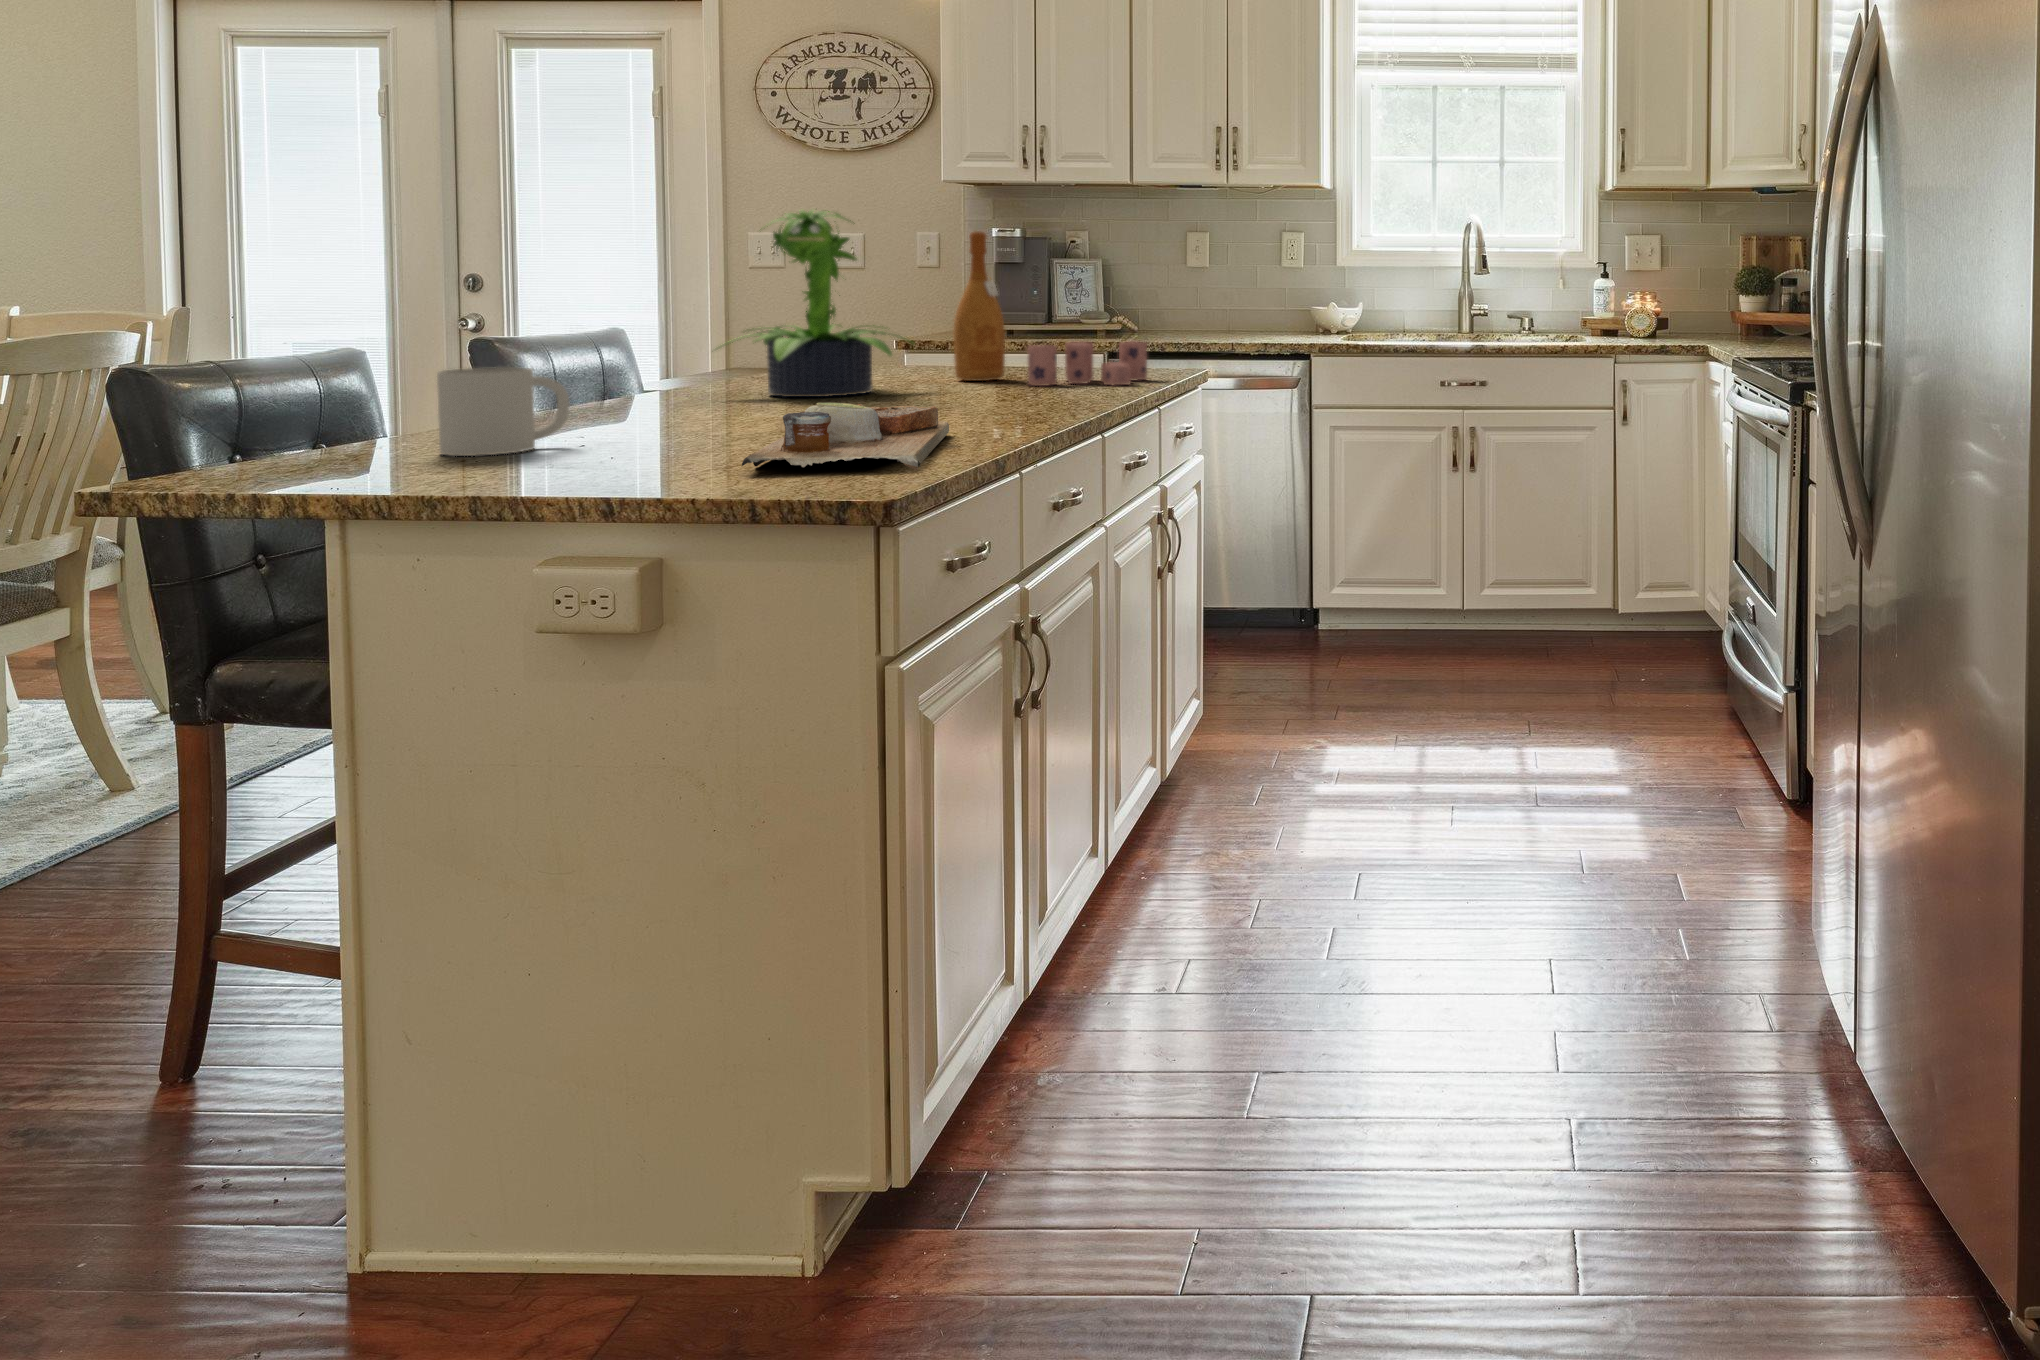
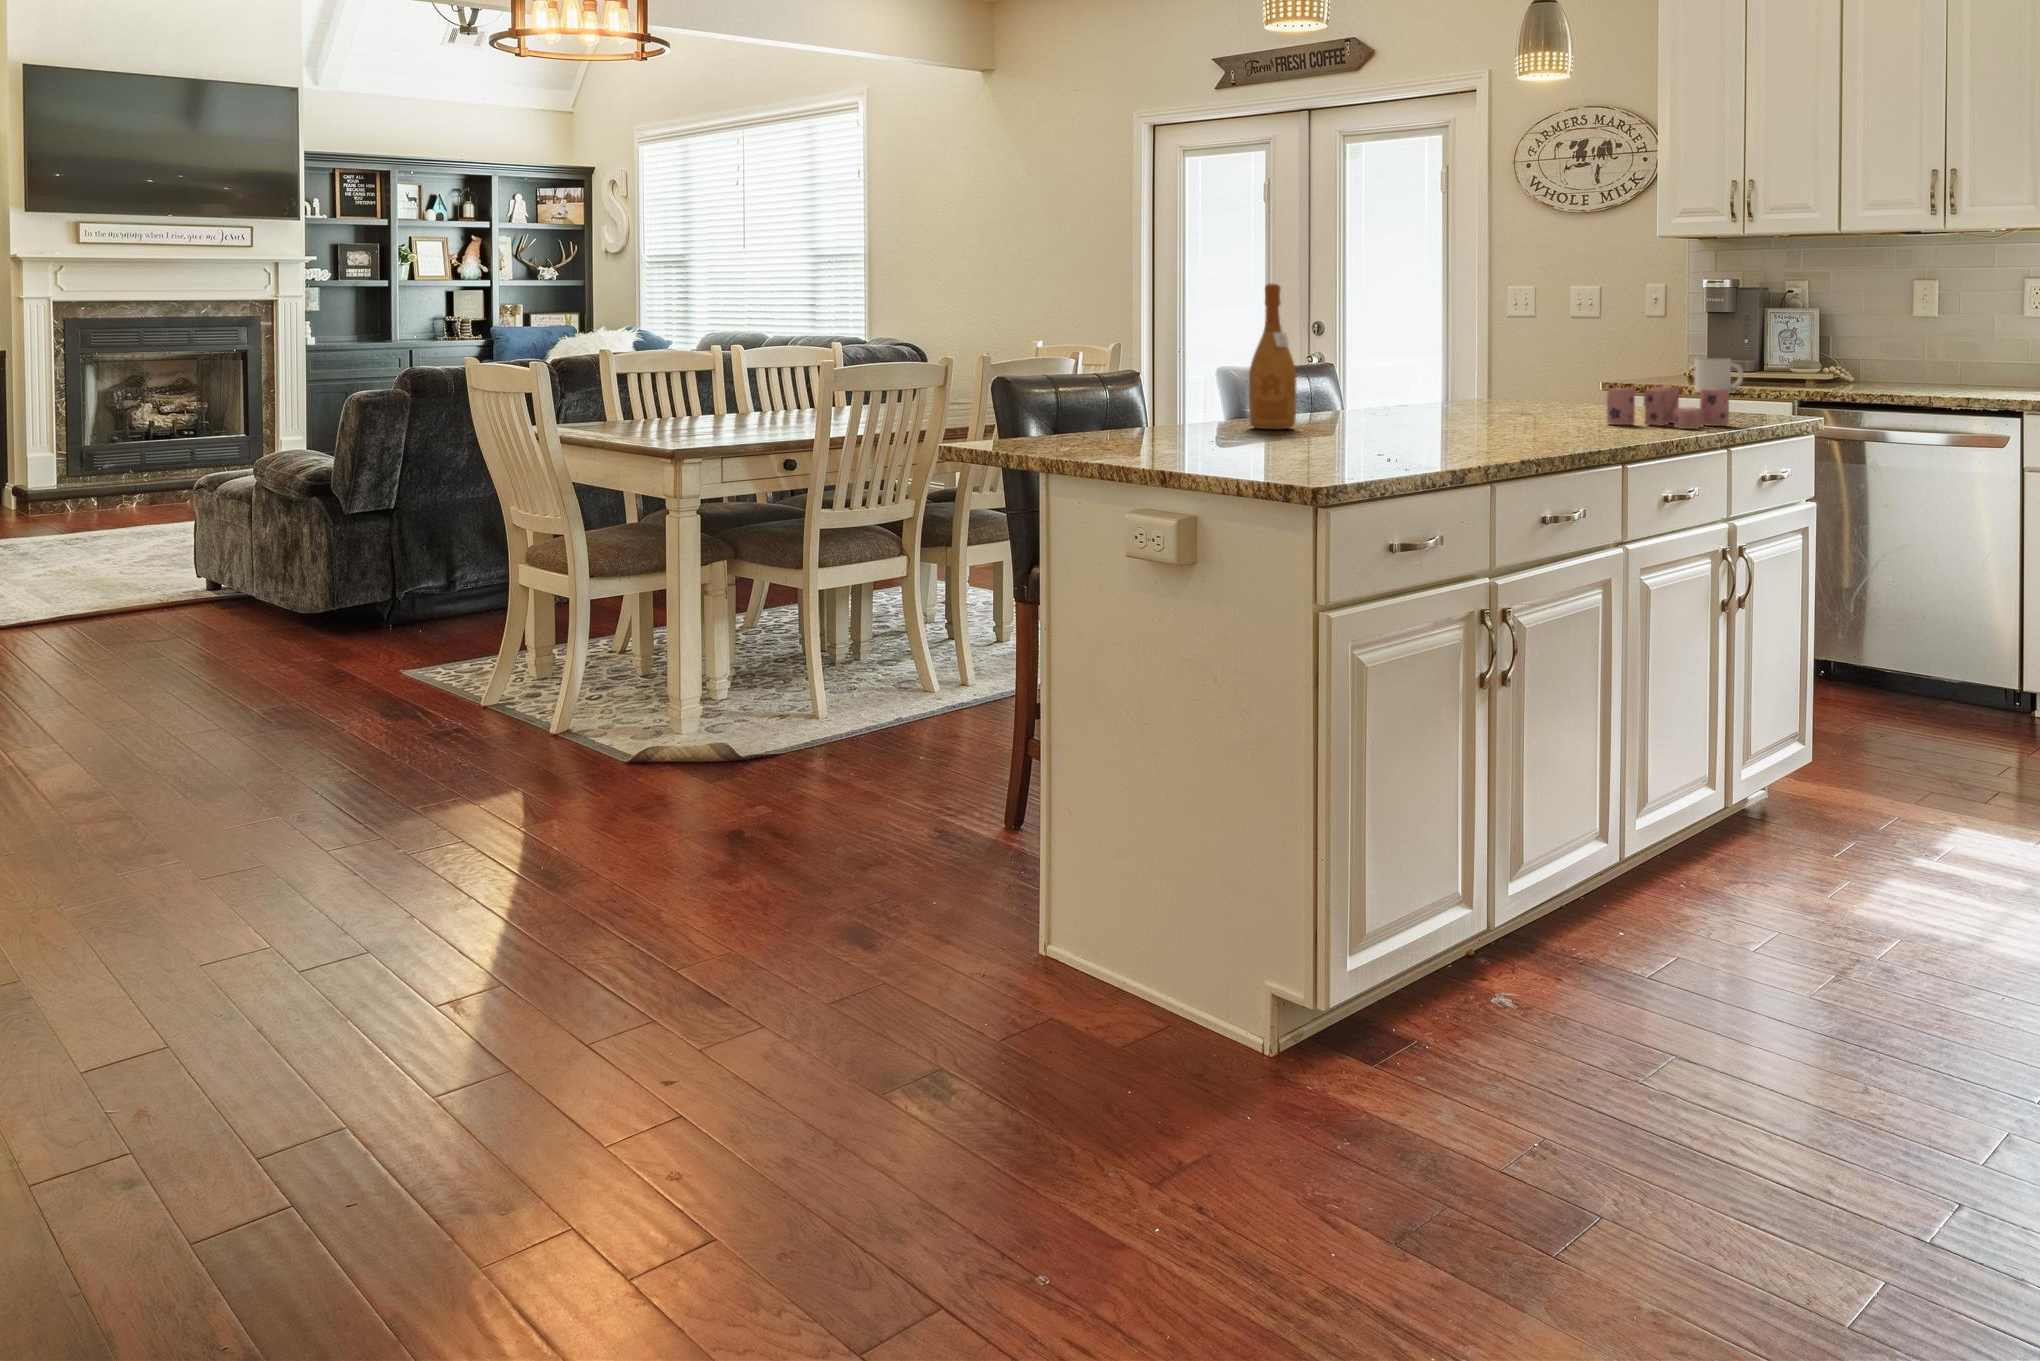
potted plant: present [718,210,911,397] -> none [1353,271,1509,423]
wine bottle: present [954,231,1005,381] -> present [1249,284,1296,429]
mug: present [437,367,570,456] -> present [1694,358,1743,393]
cutting board: present [742,403,949,470] -> none [1232,427,1432,477]

